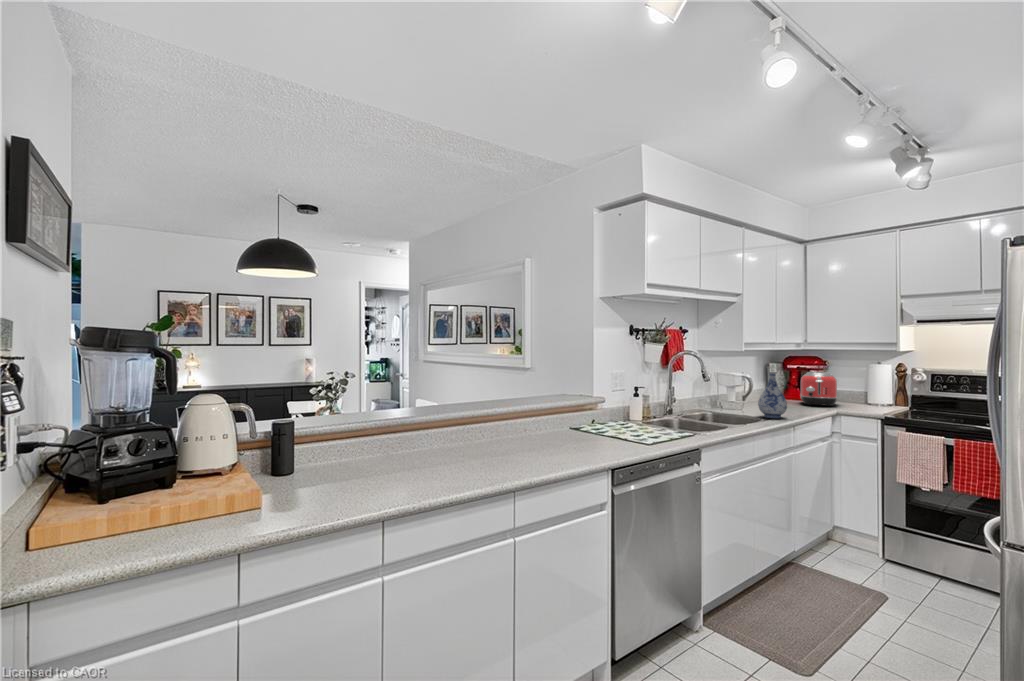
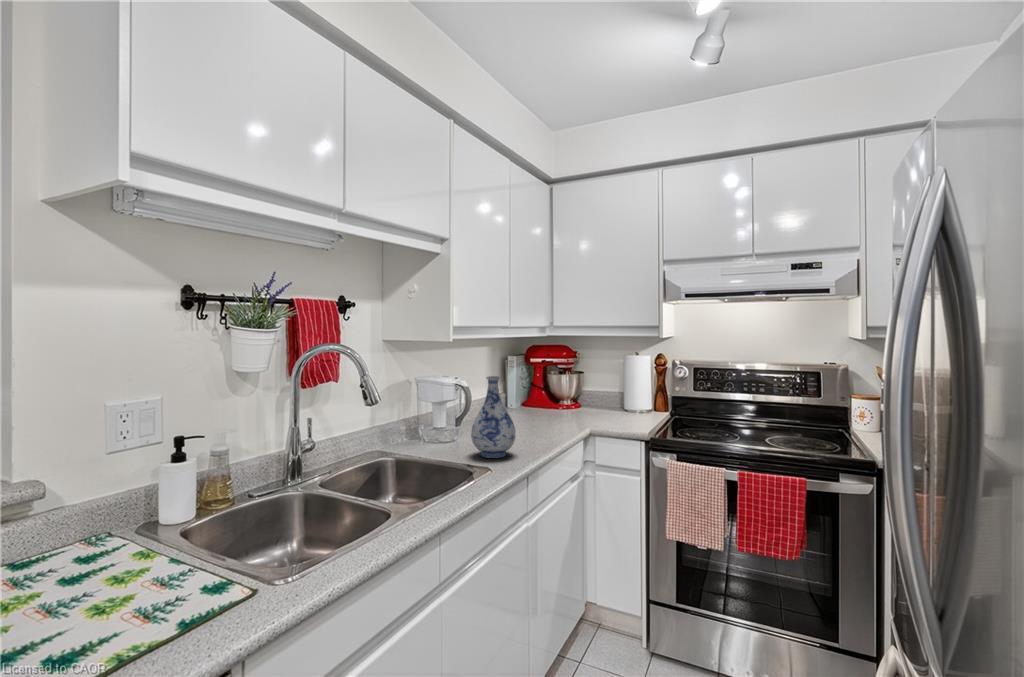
toaster: present [800,372,837,407] -> none [543,369,590,420]

